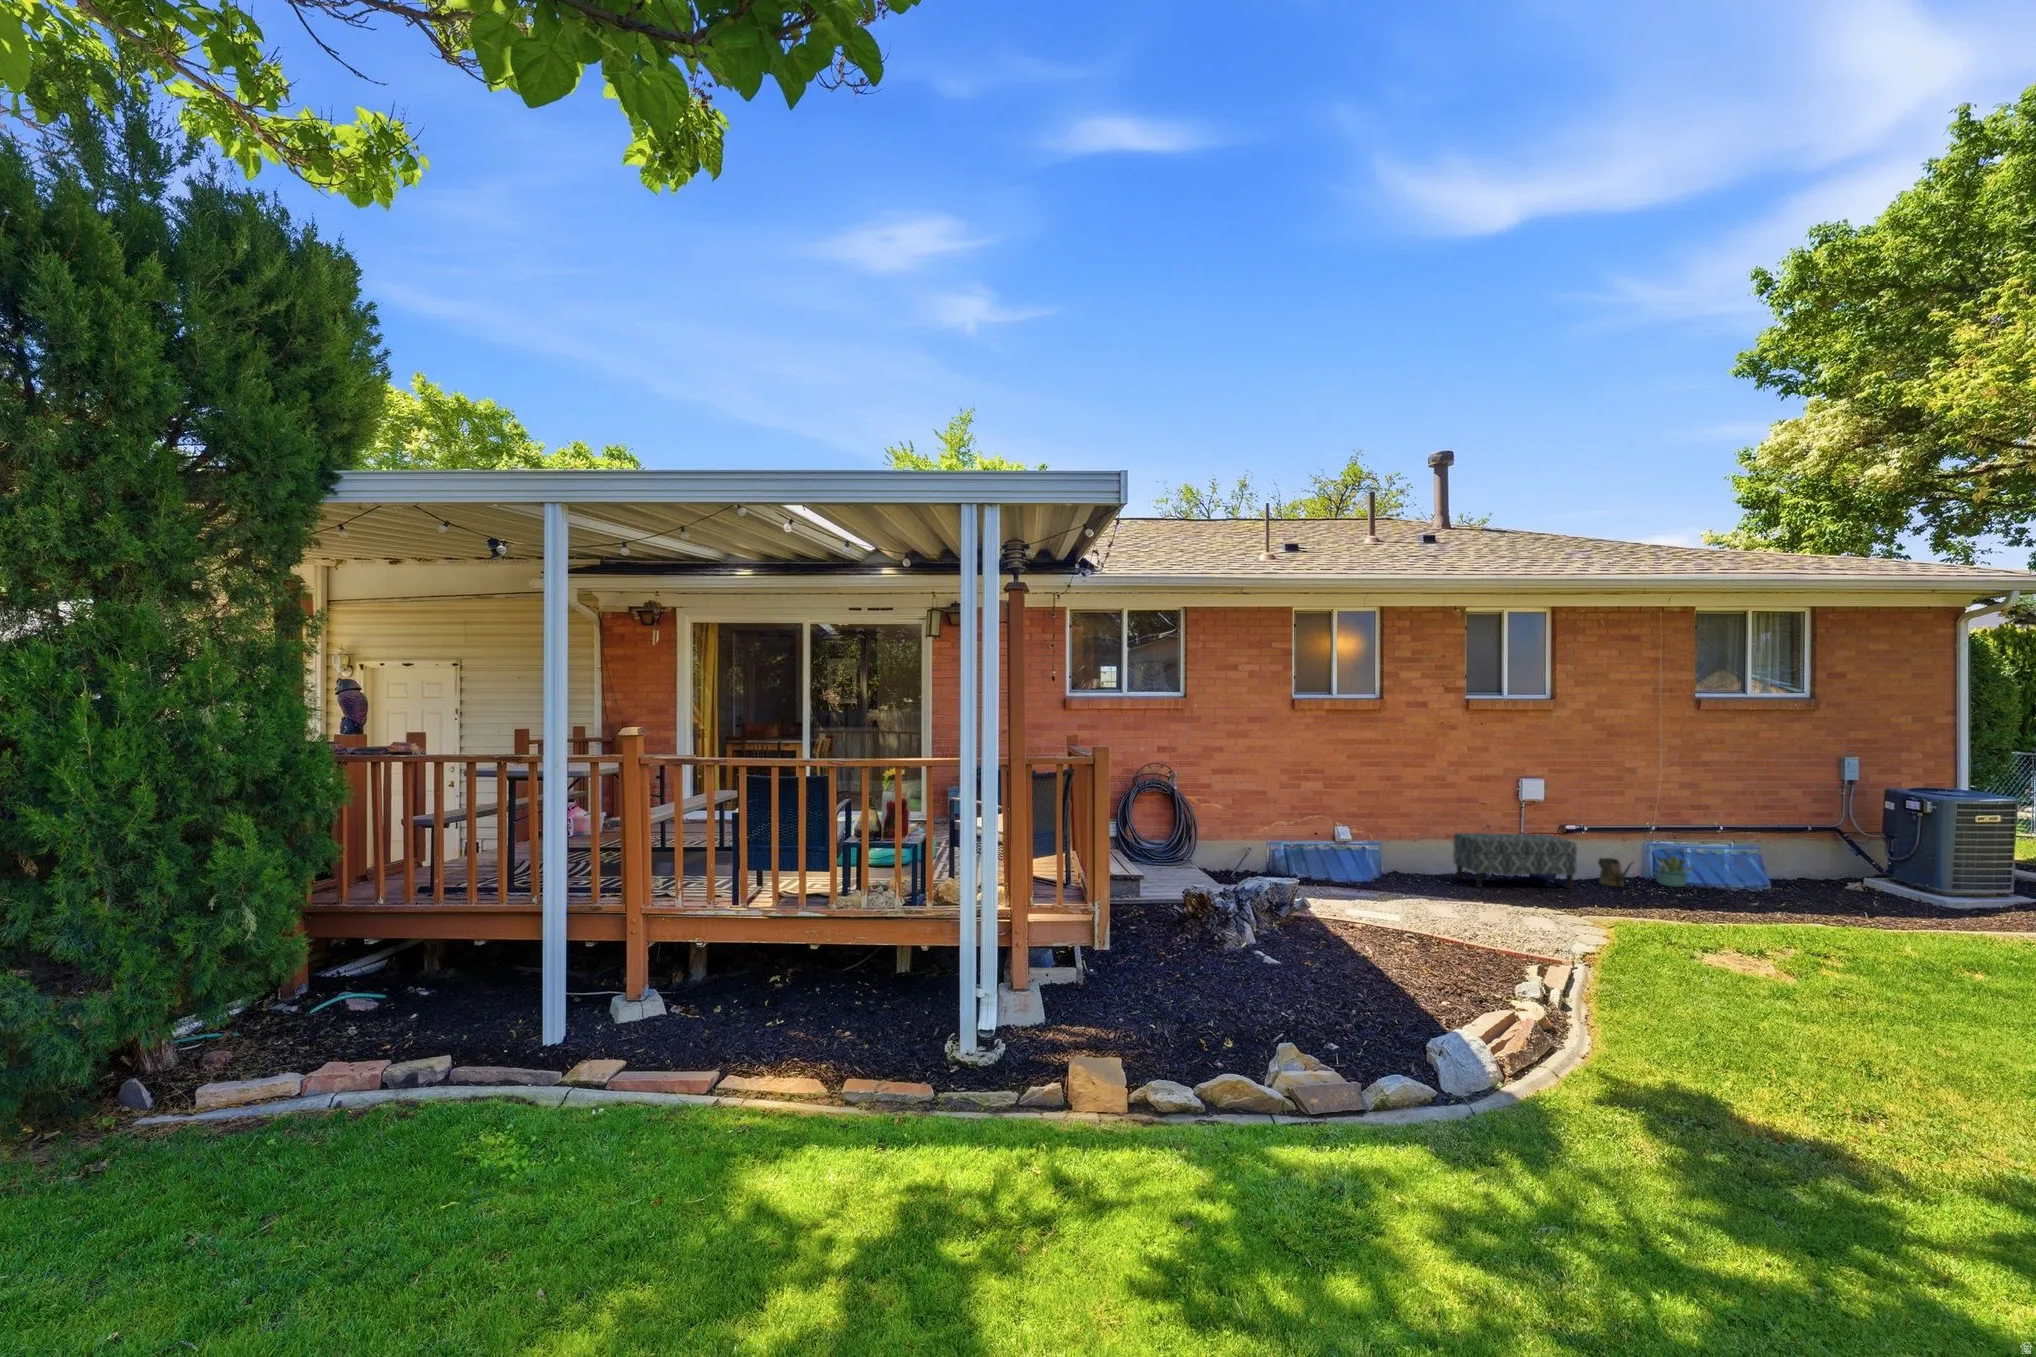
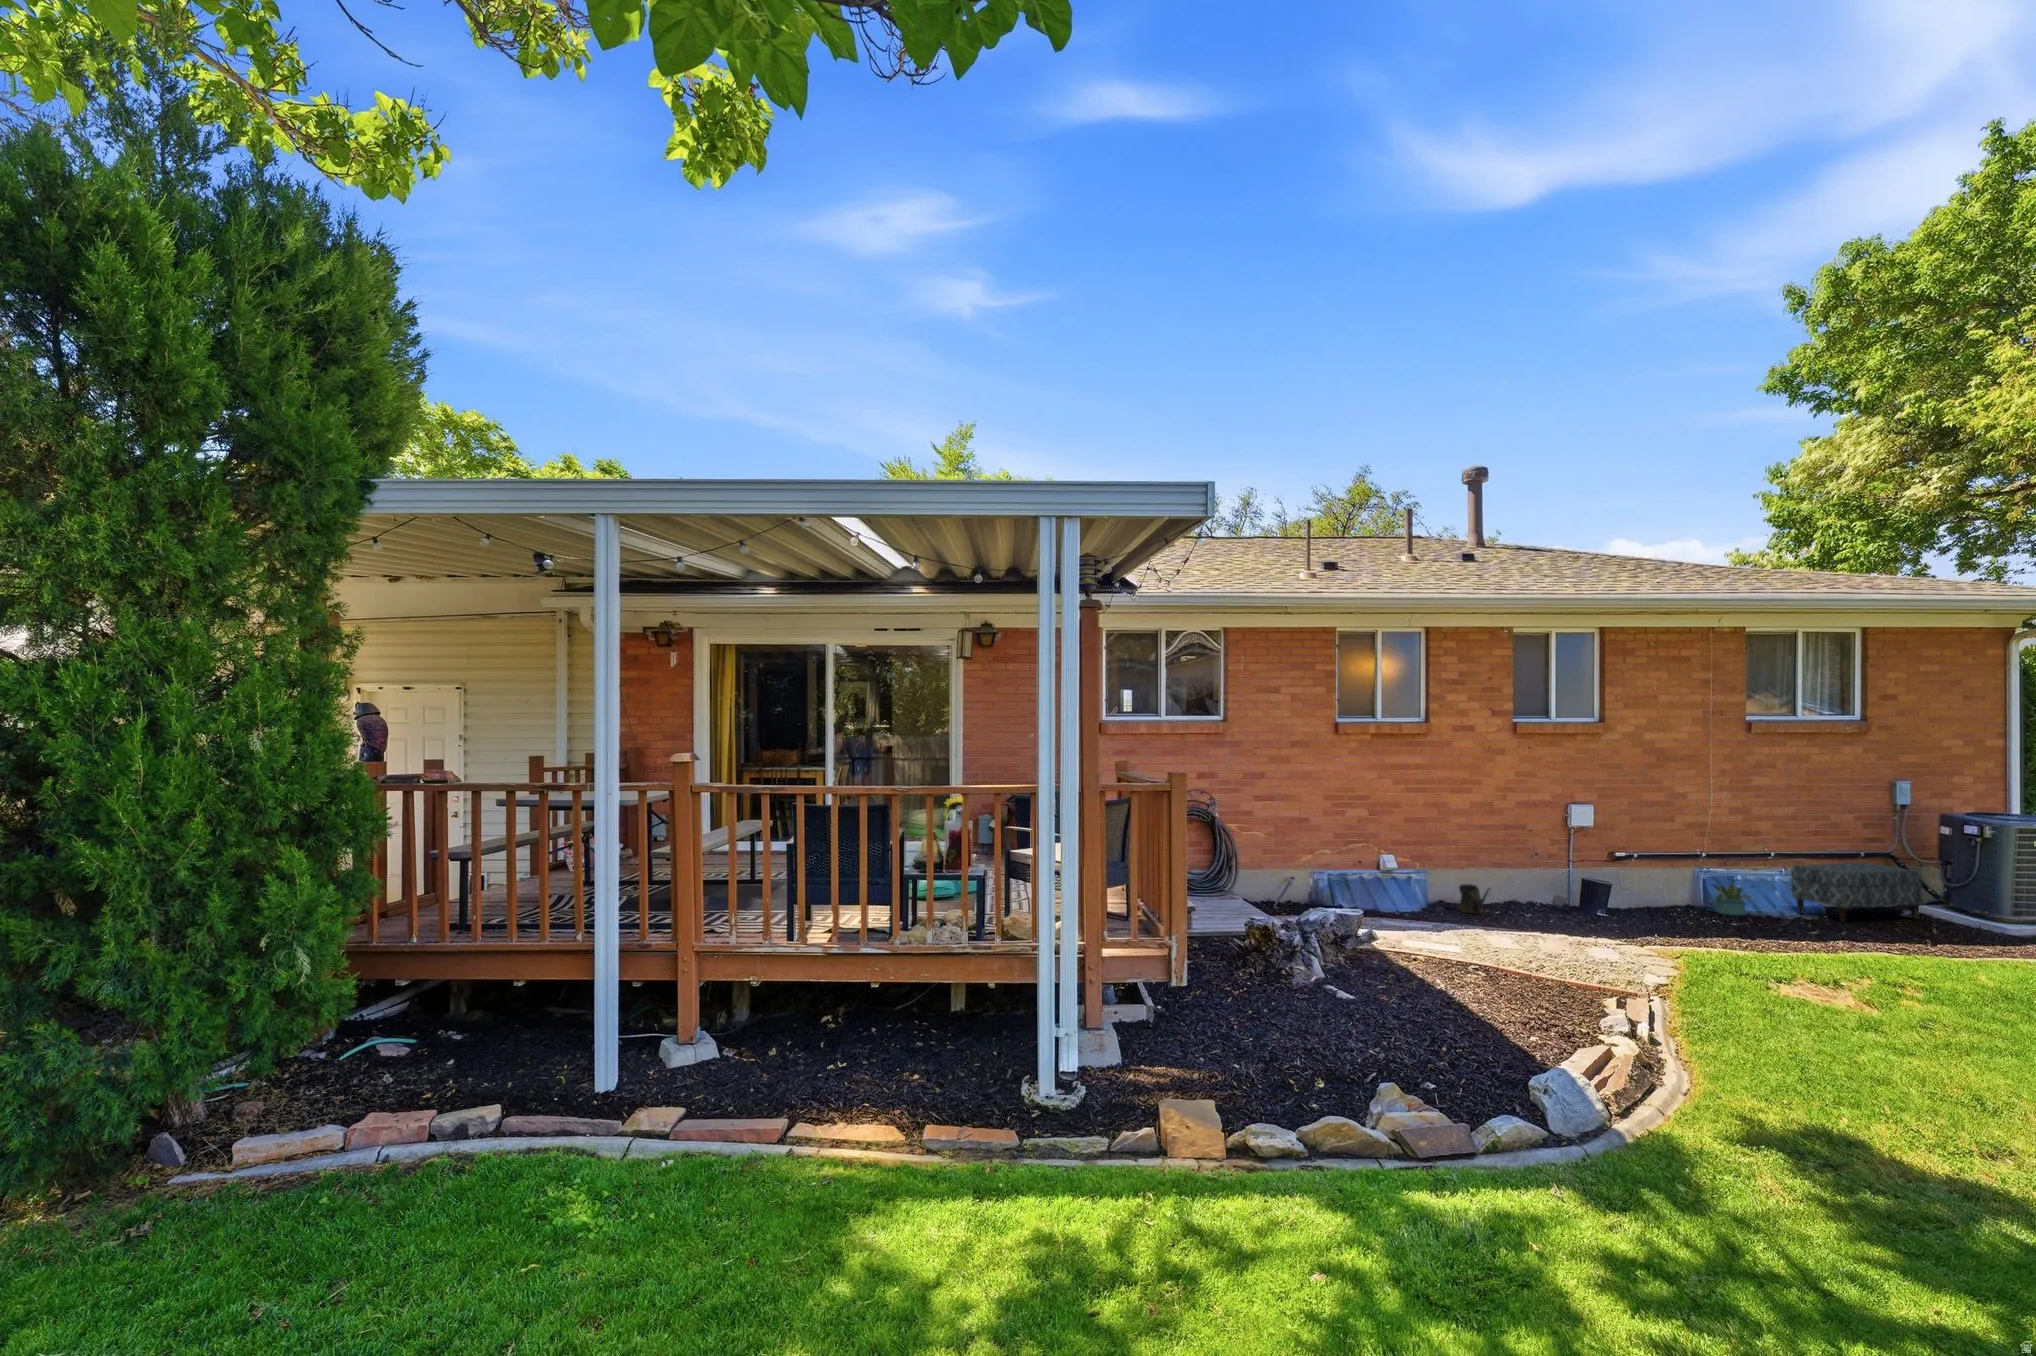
bench: present [1453,833,1577,889] -> present [1791,863,1922,922]
watering can: present [1598,858,1633,886] -> present [1459,884,1490,914]

